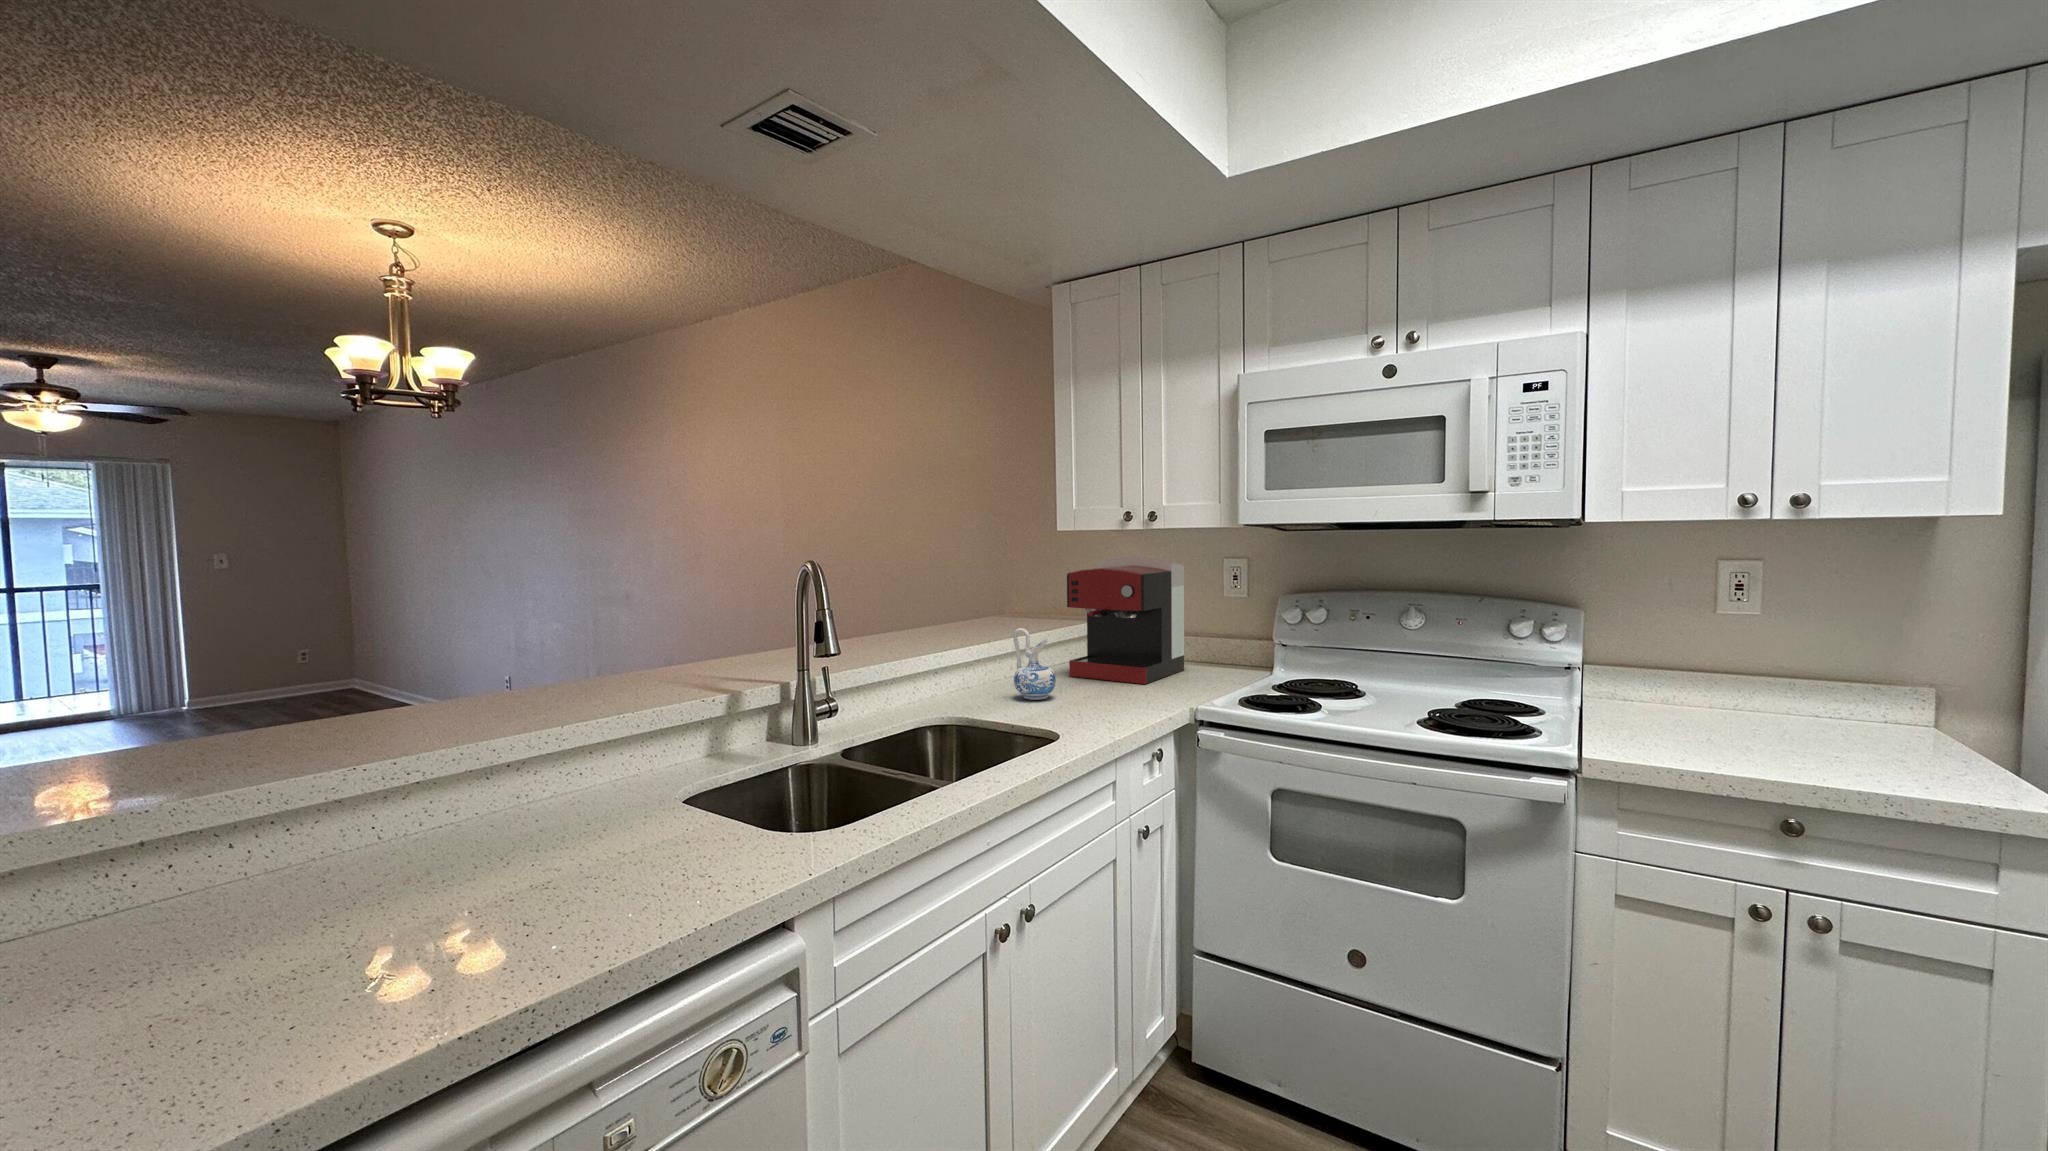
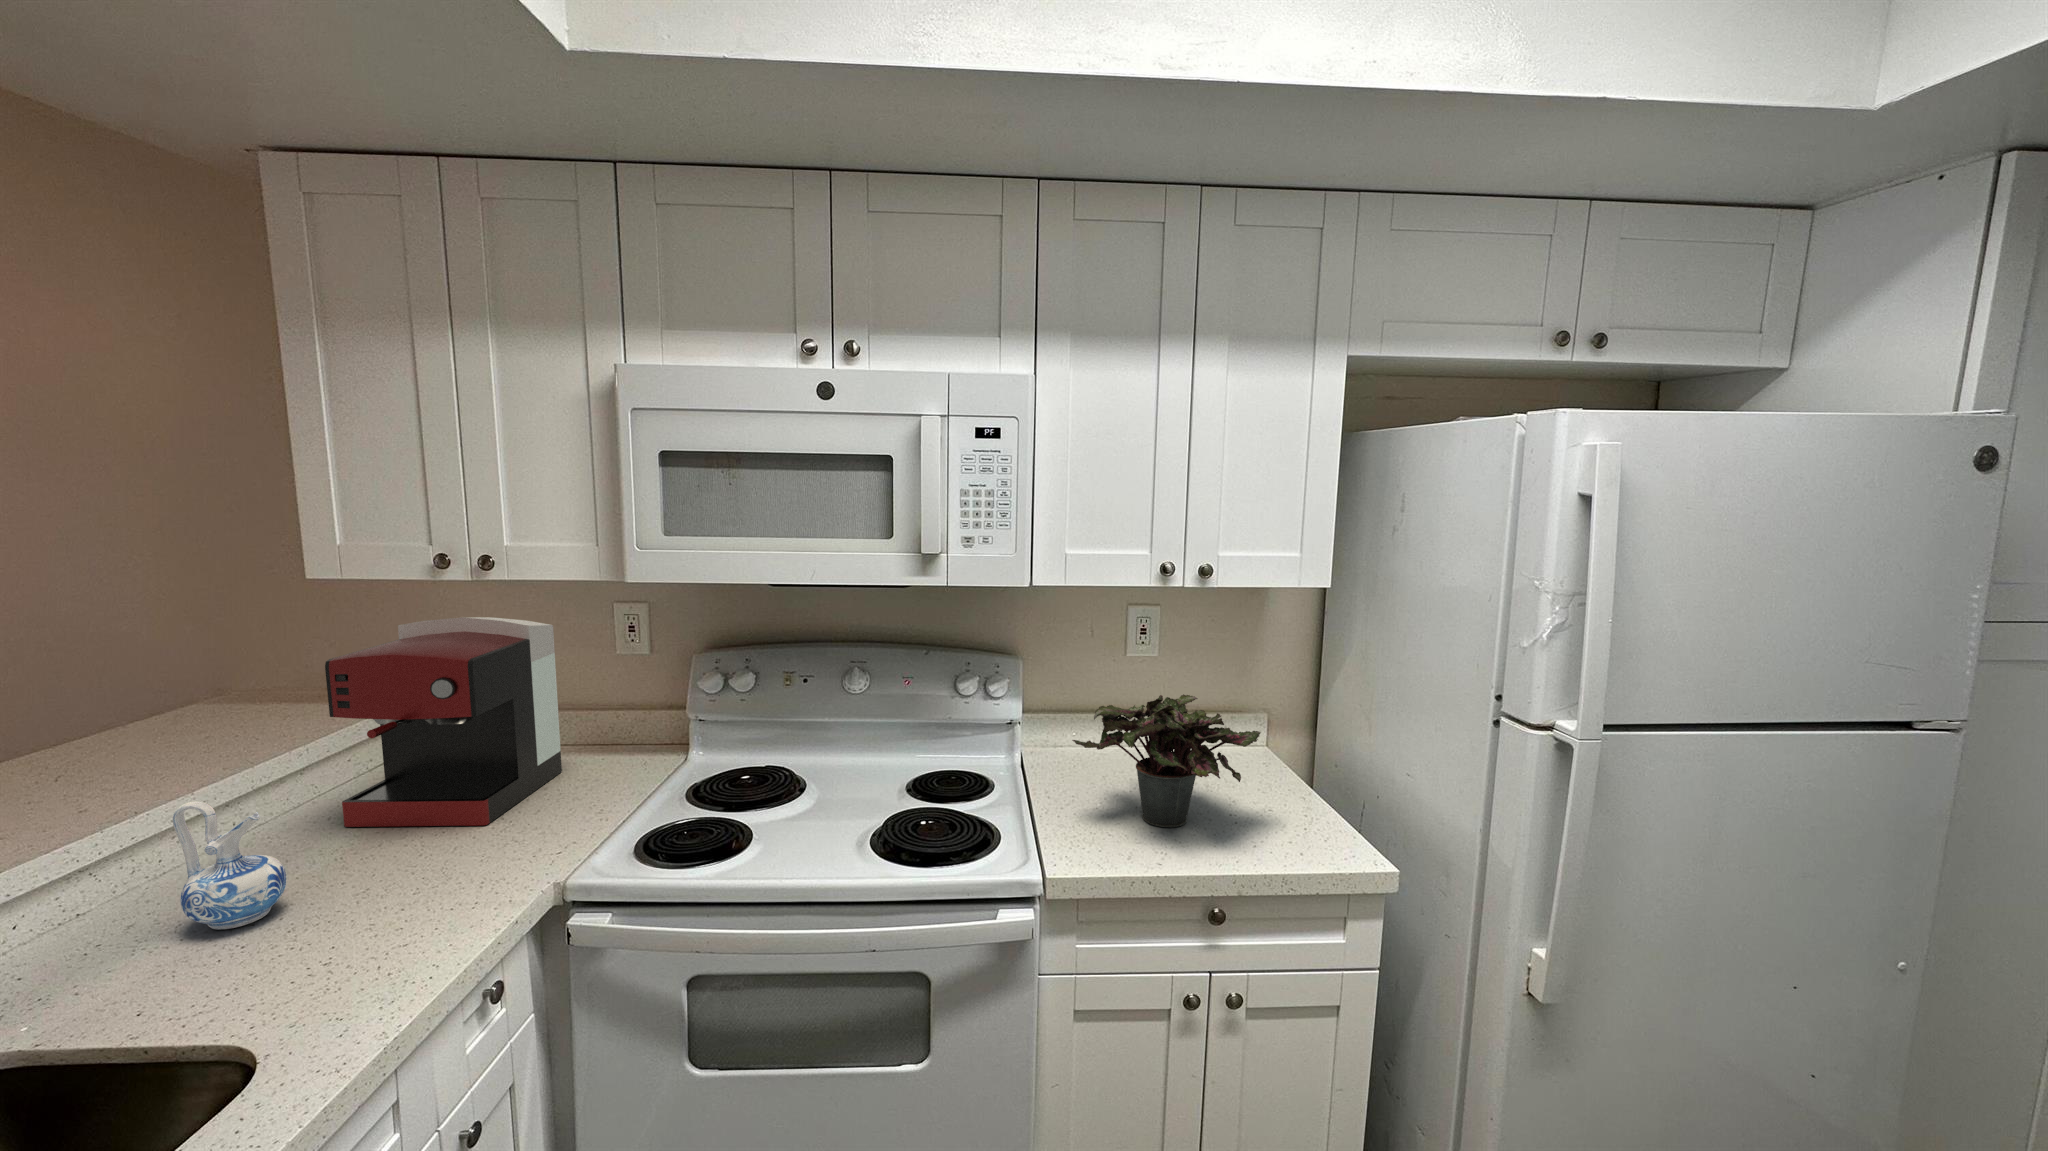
potted plant: none [1624,629,1877,753] -> present [1072,694,1261,827]

